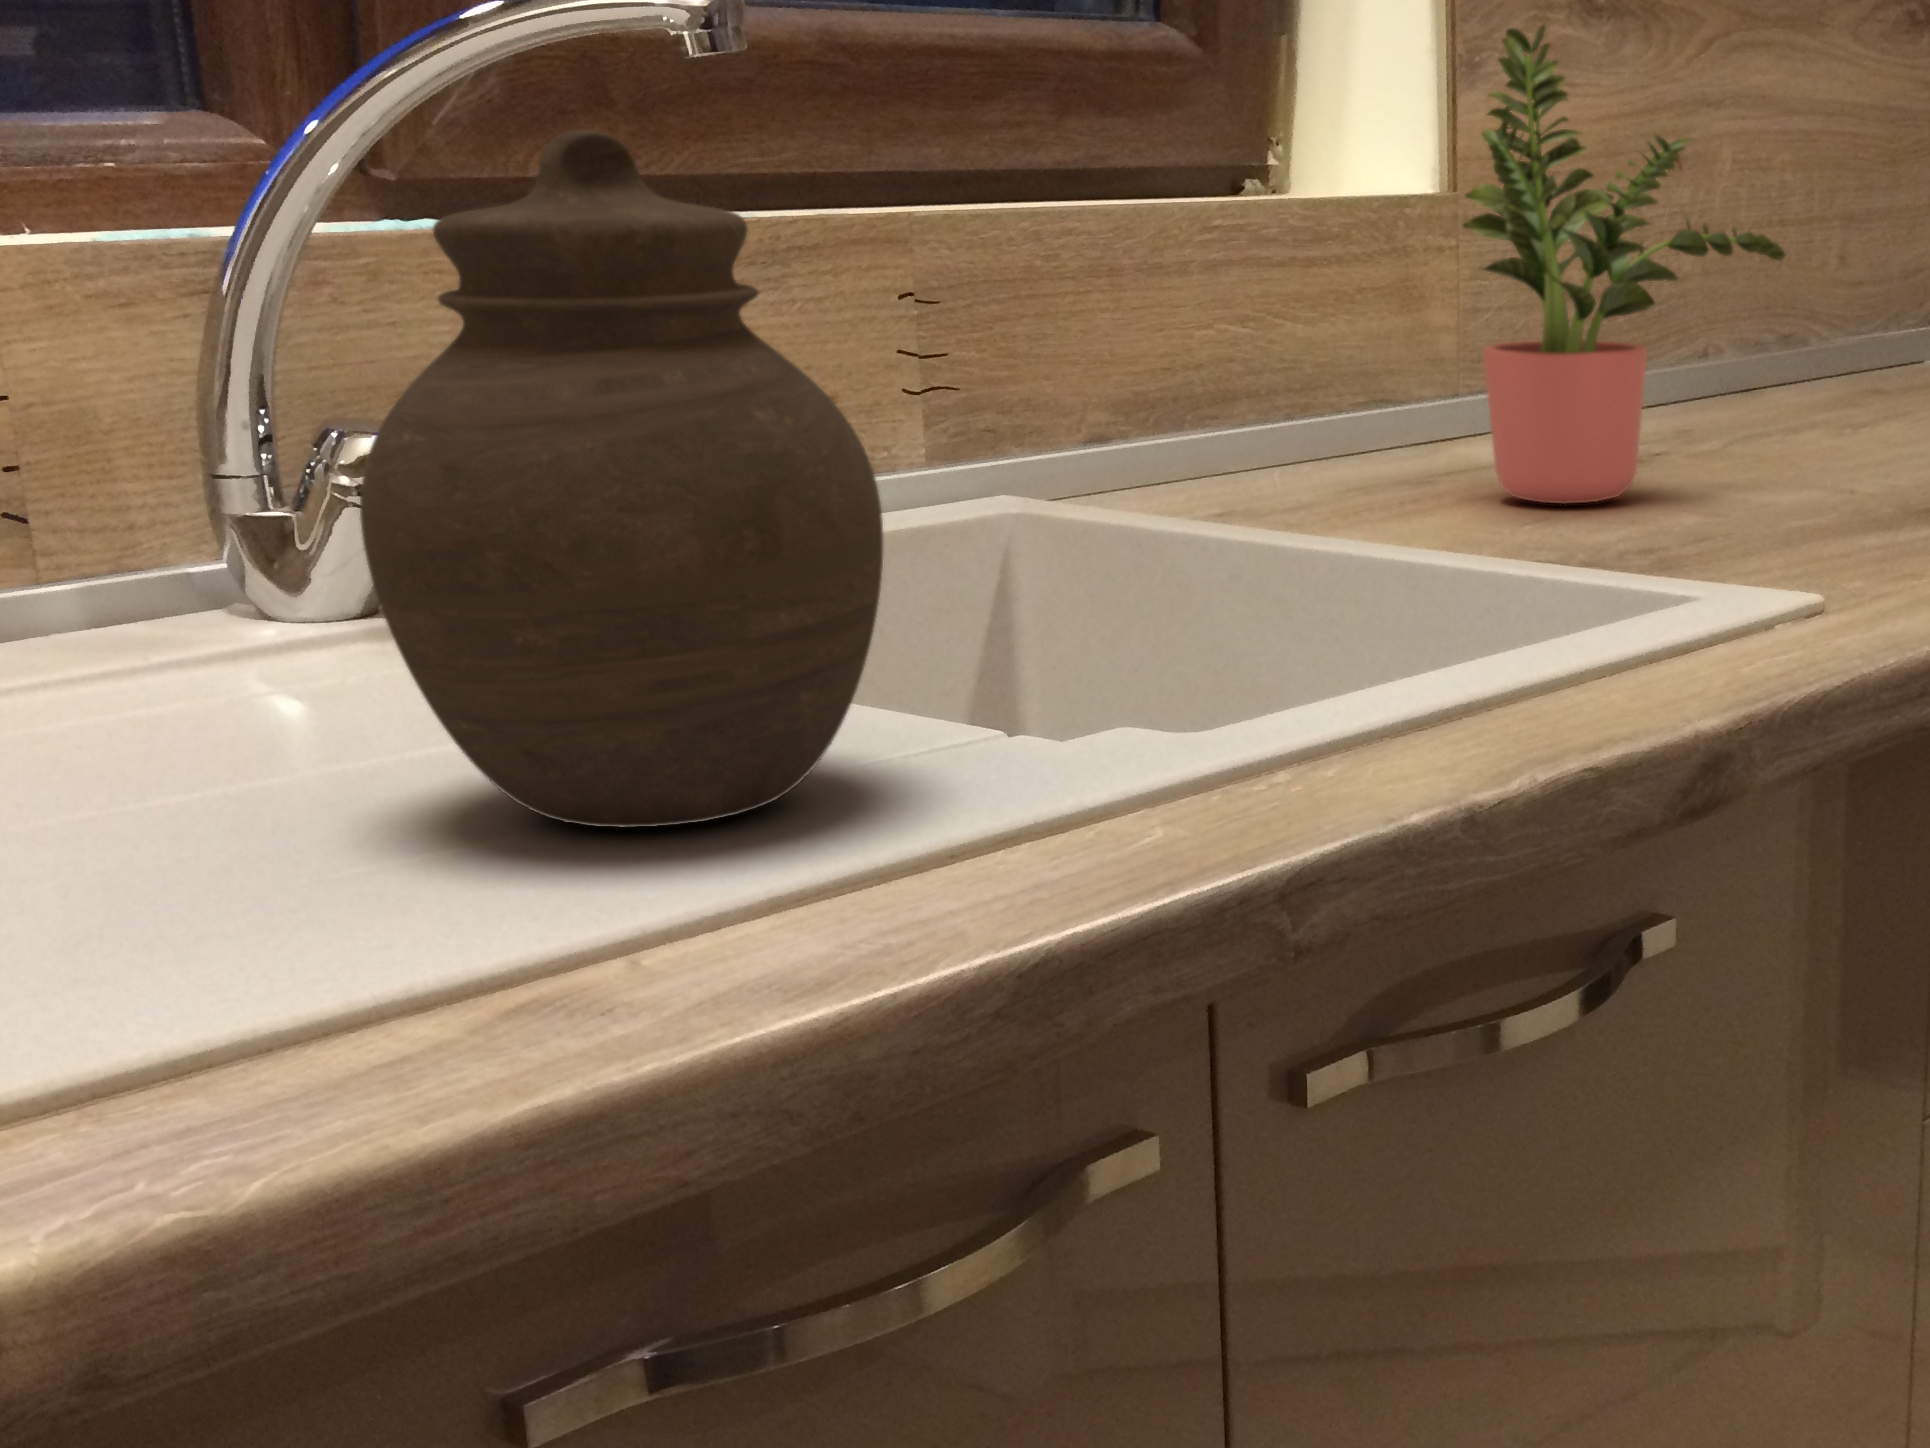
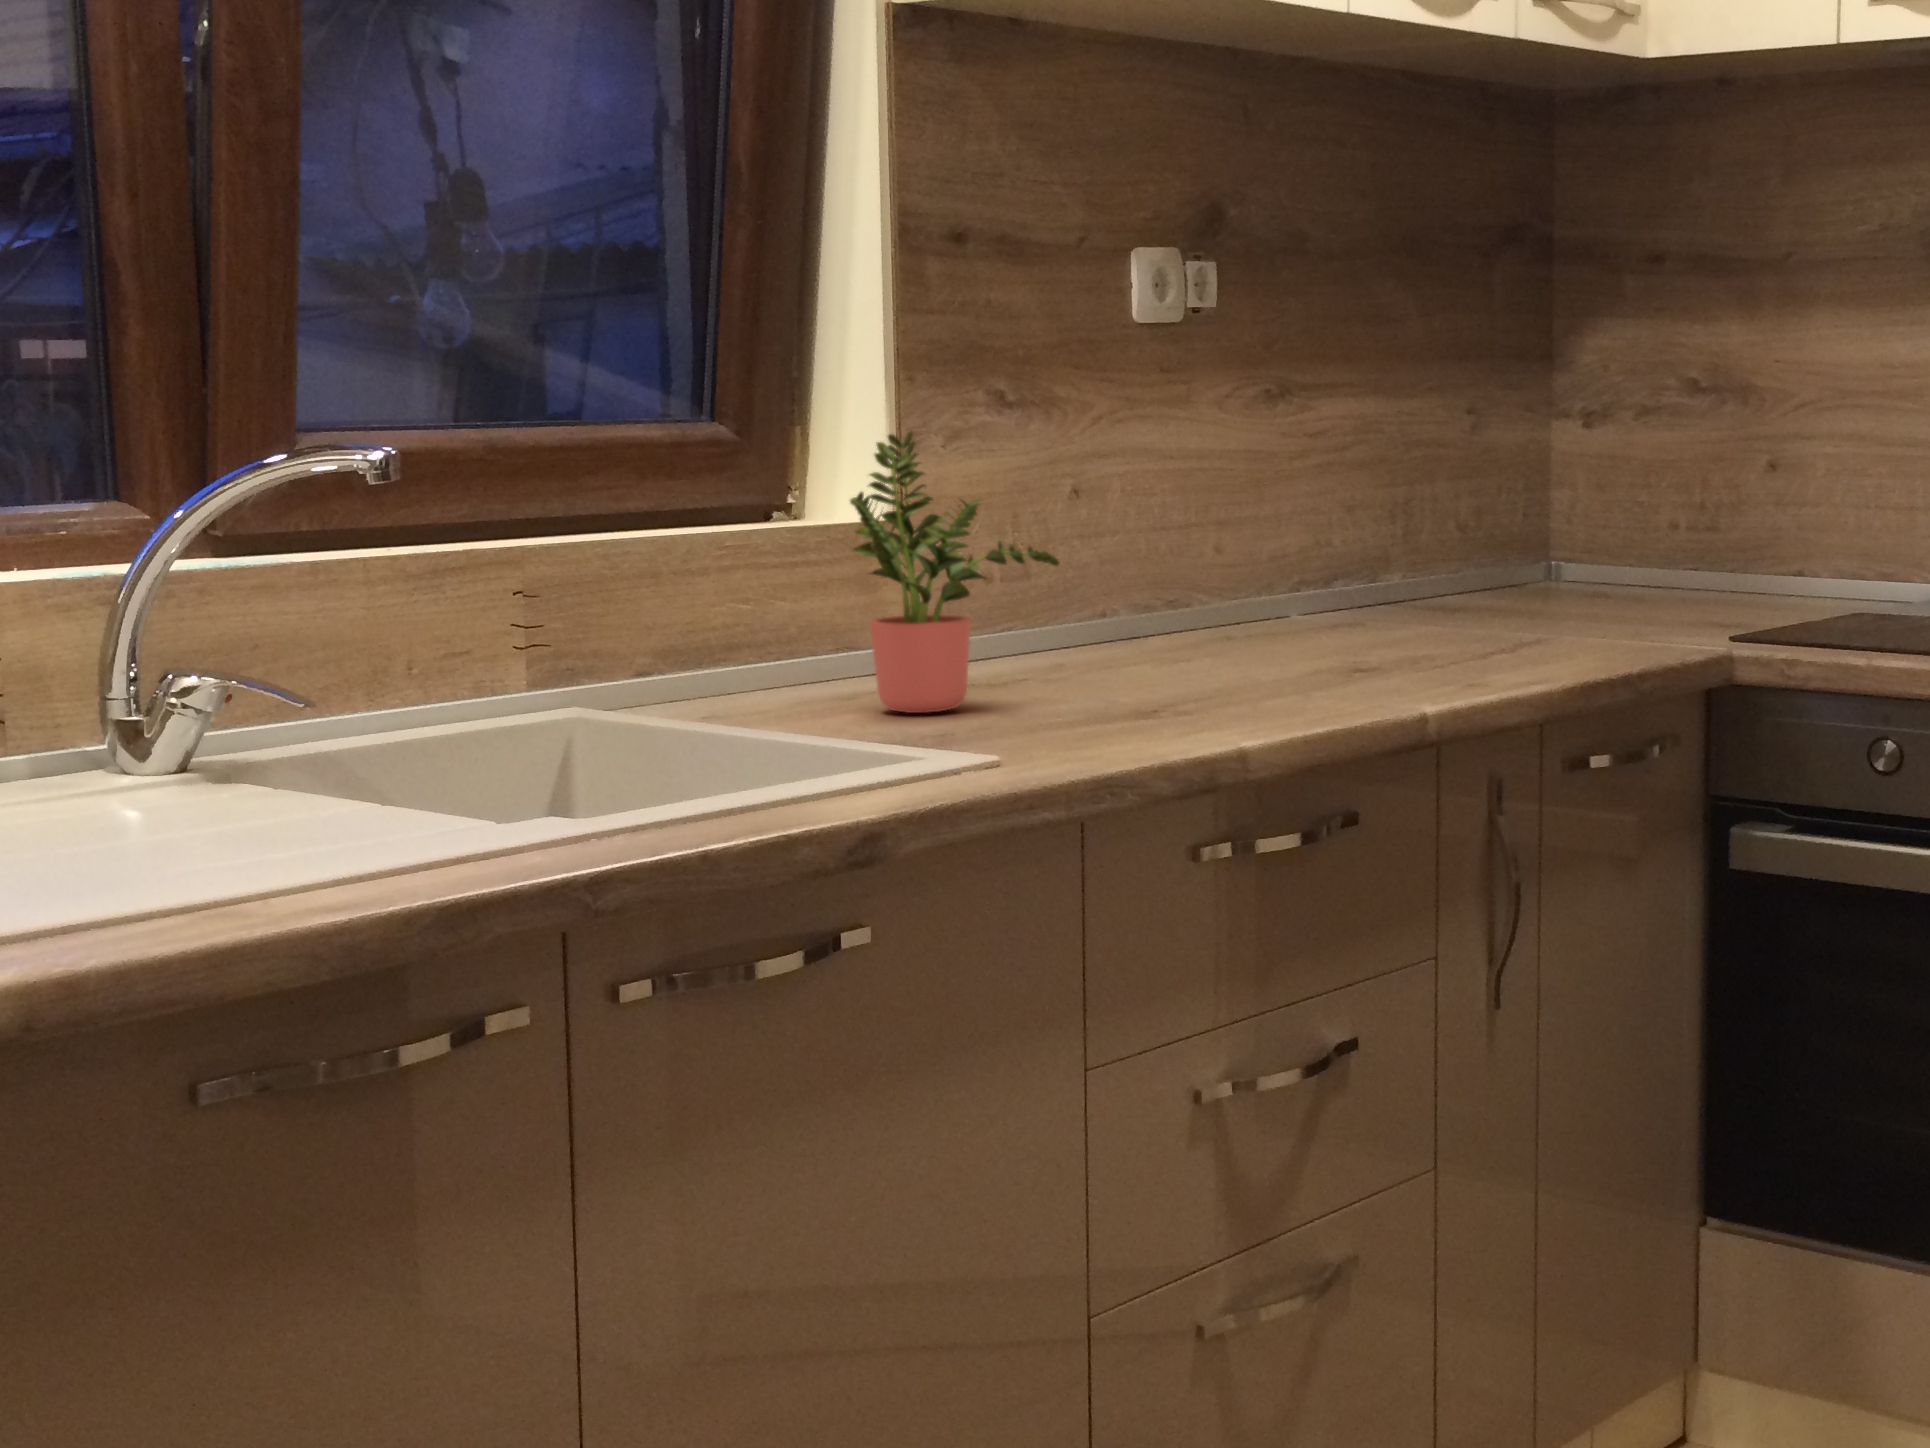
jar: present [360,130,883,828] -> none [173,539,417,855]

